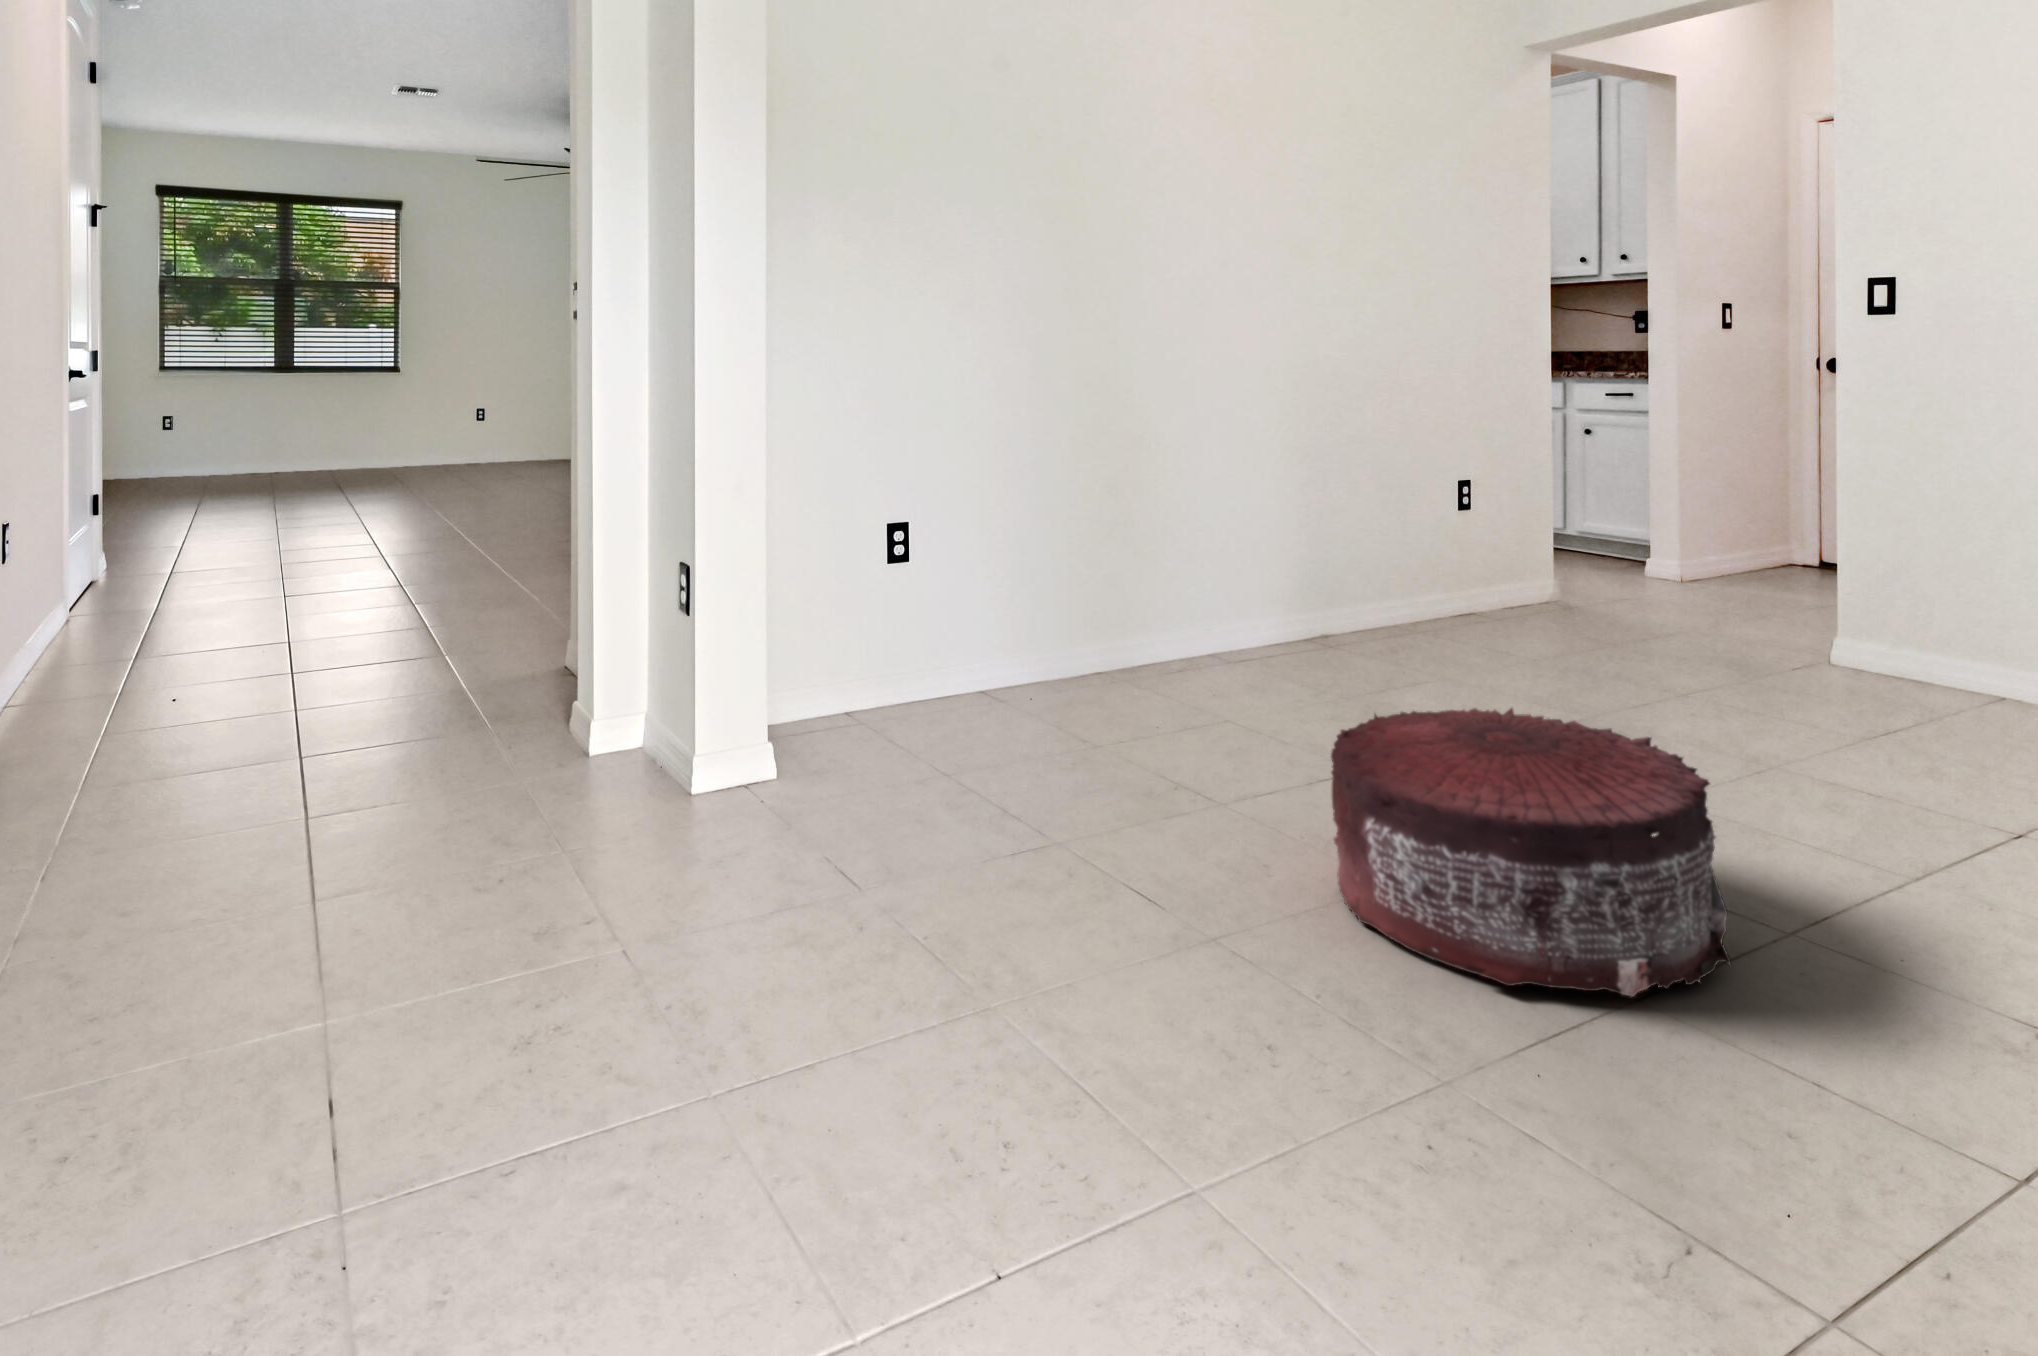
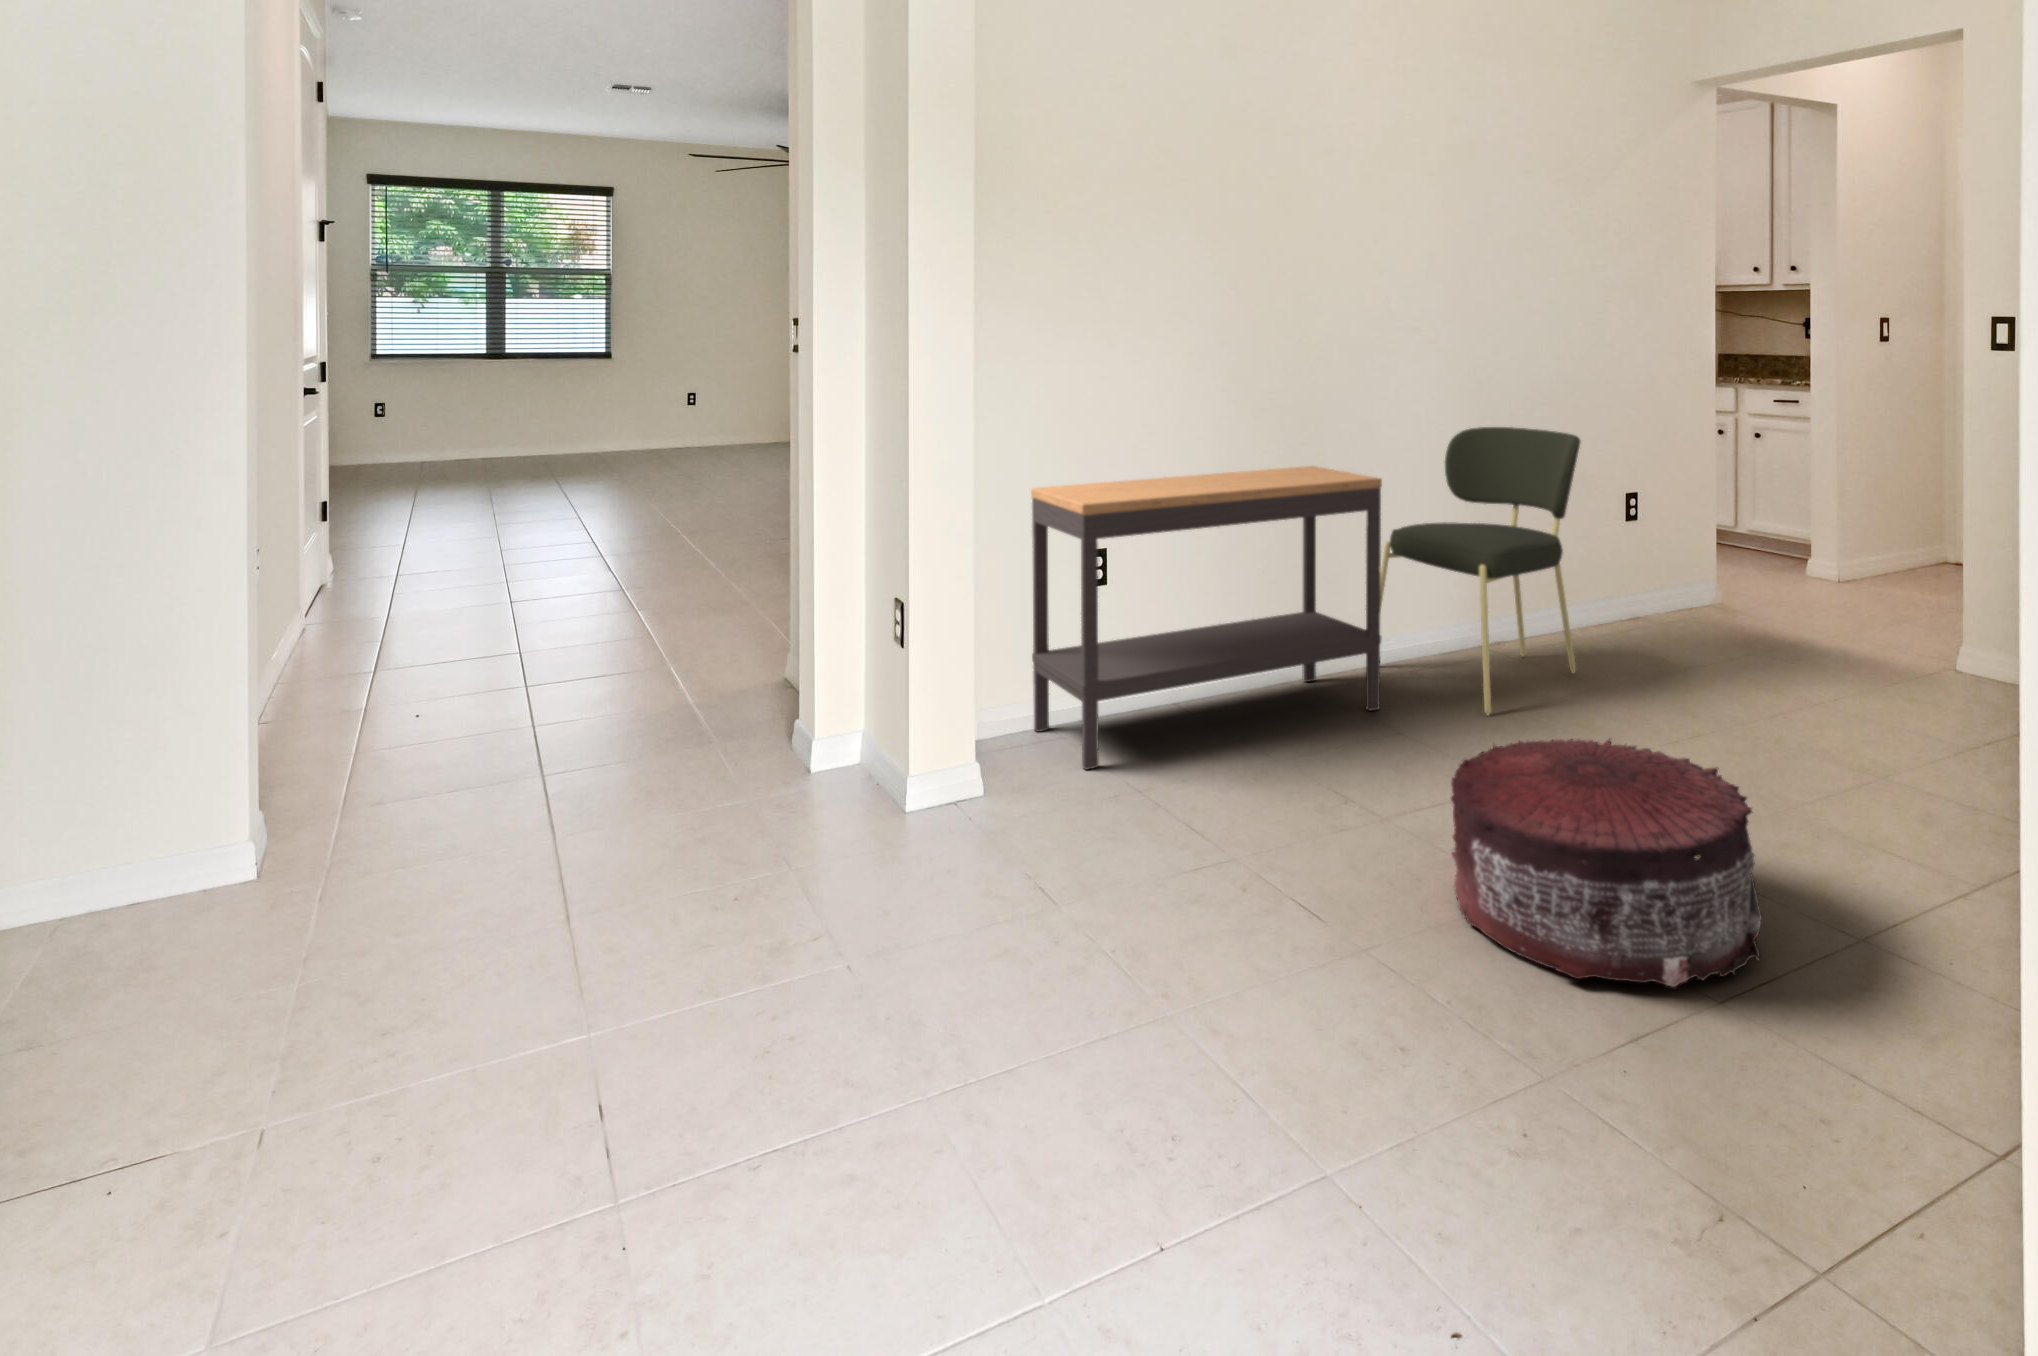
dining chair: none [1195,397,1431,705] -> present [1380,427,1581,715]
console table: none [830,433,1216,756] -> present [1031,466,1382,770]

